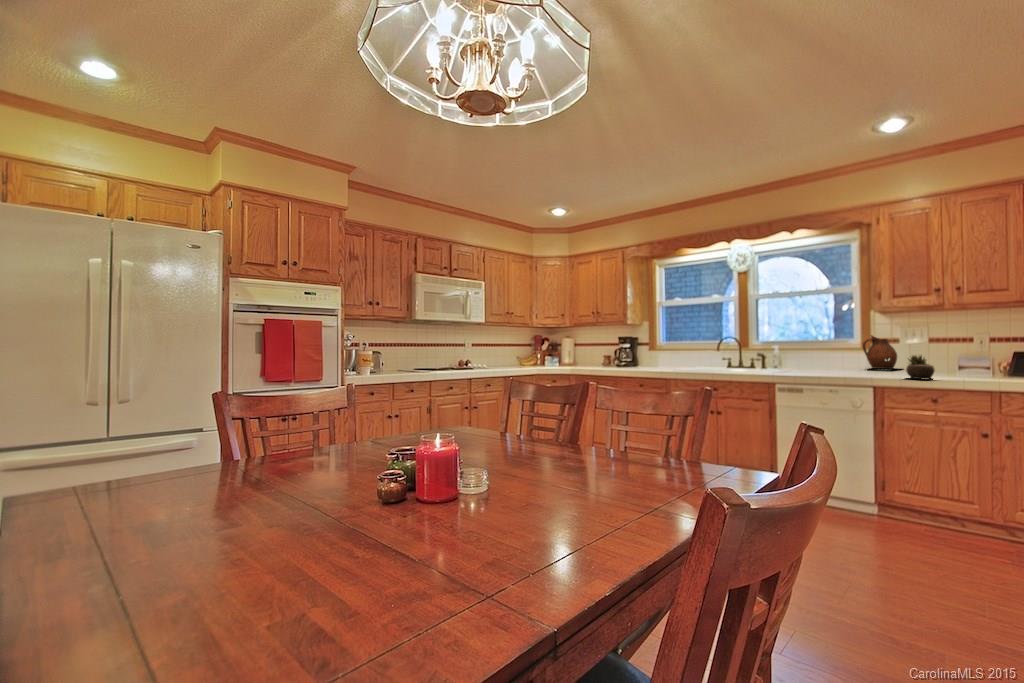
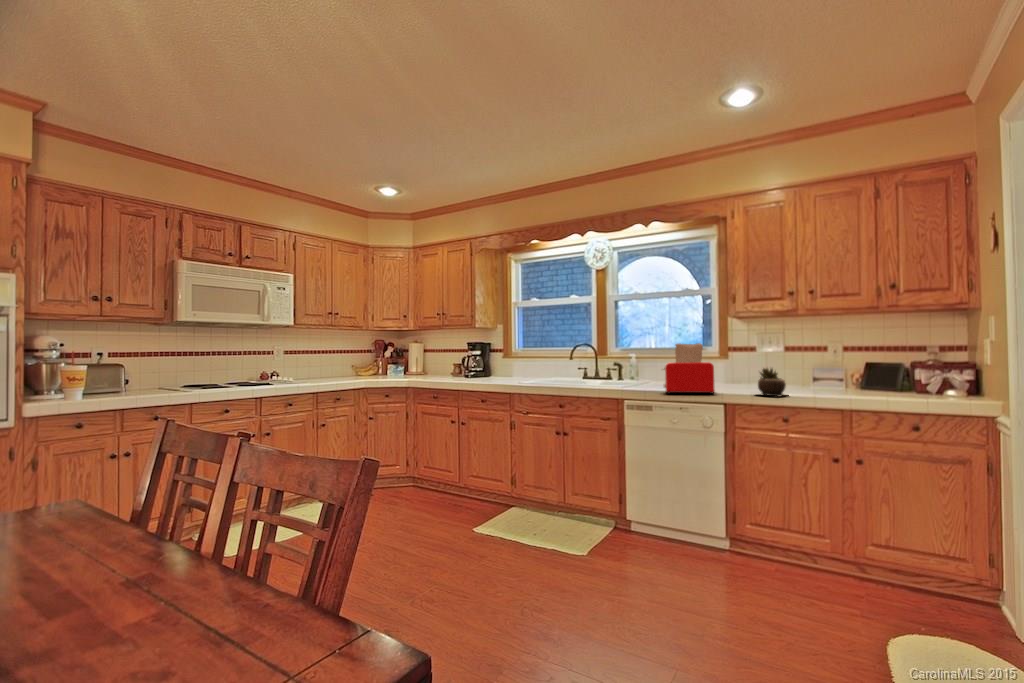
toaster: none [811,334,864,378] -> present [663,343,715,394]
ceramic pitcher: present [863,335,897,369] -> none [719,342,761,382]

